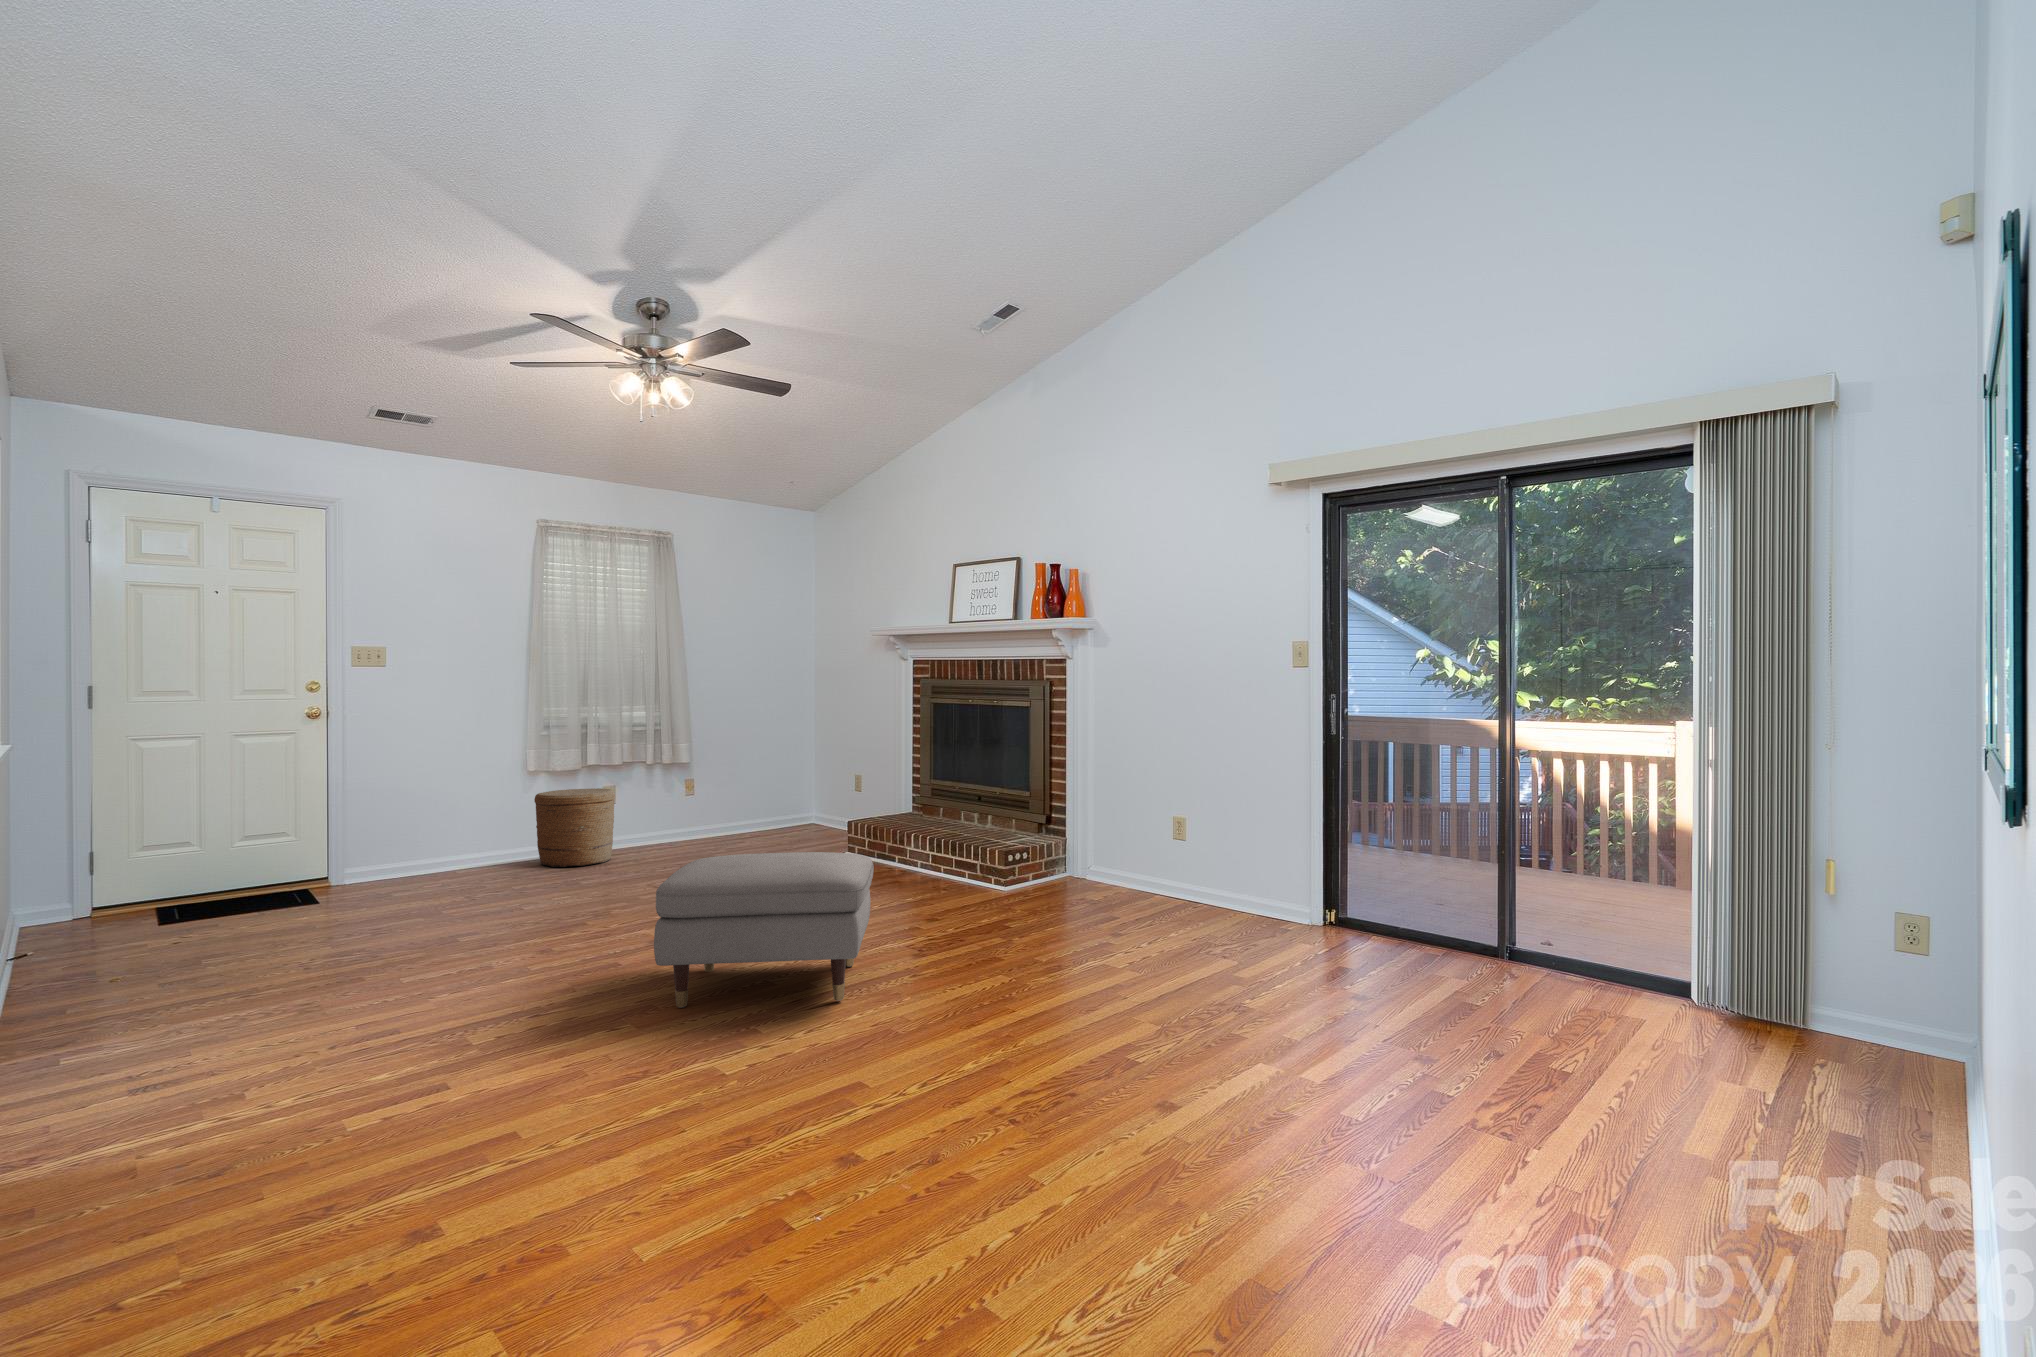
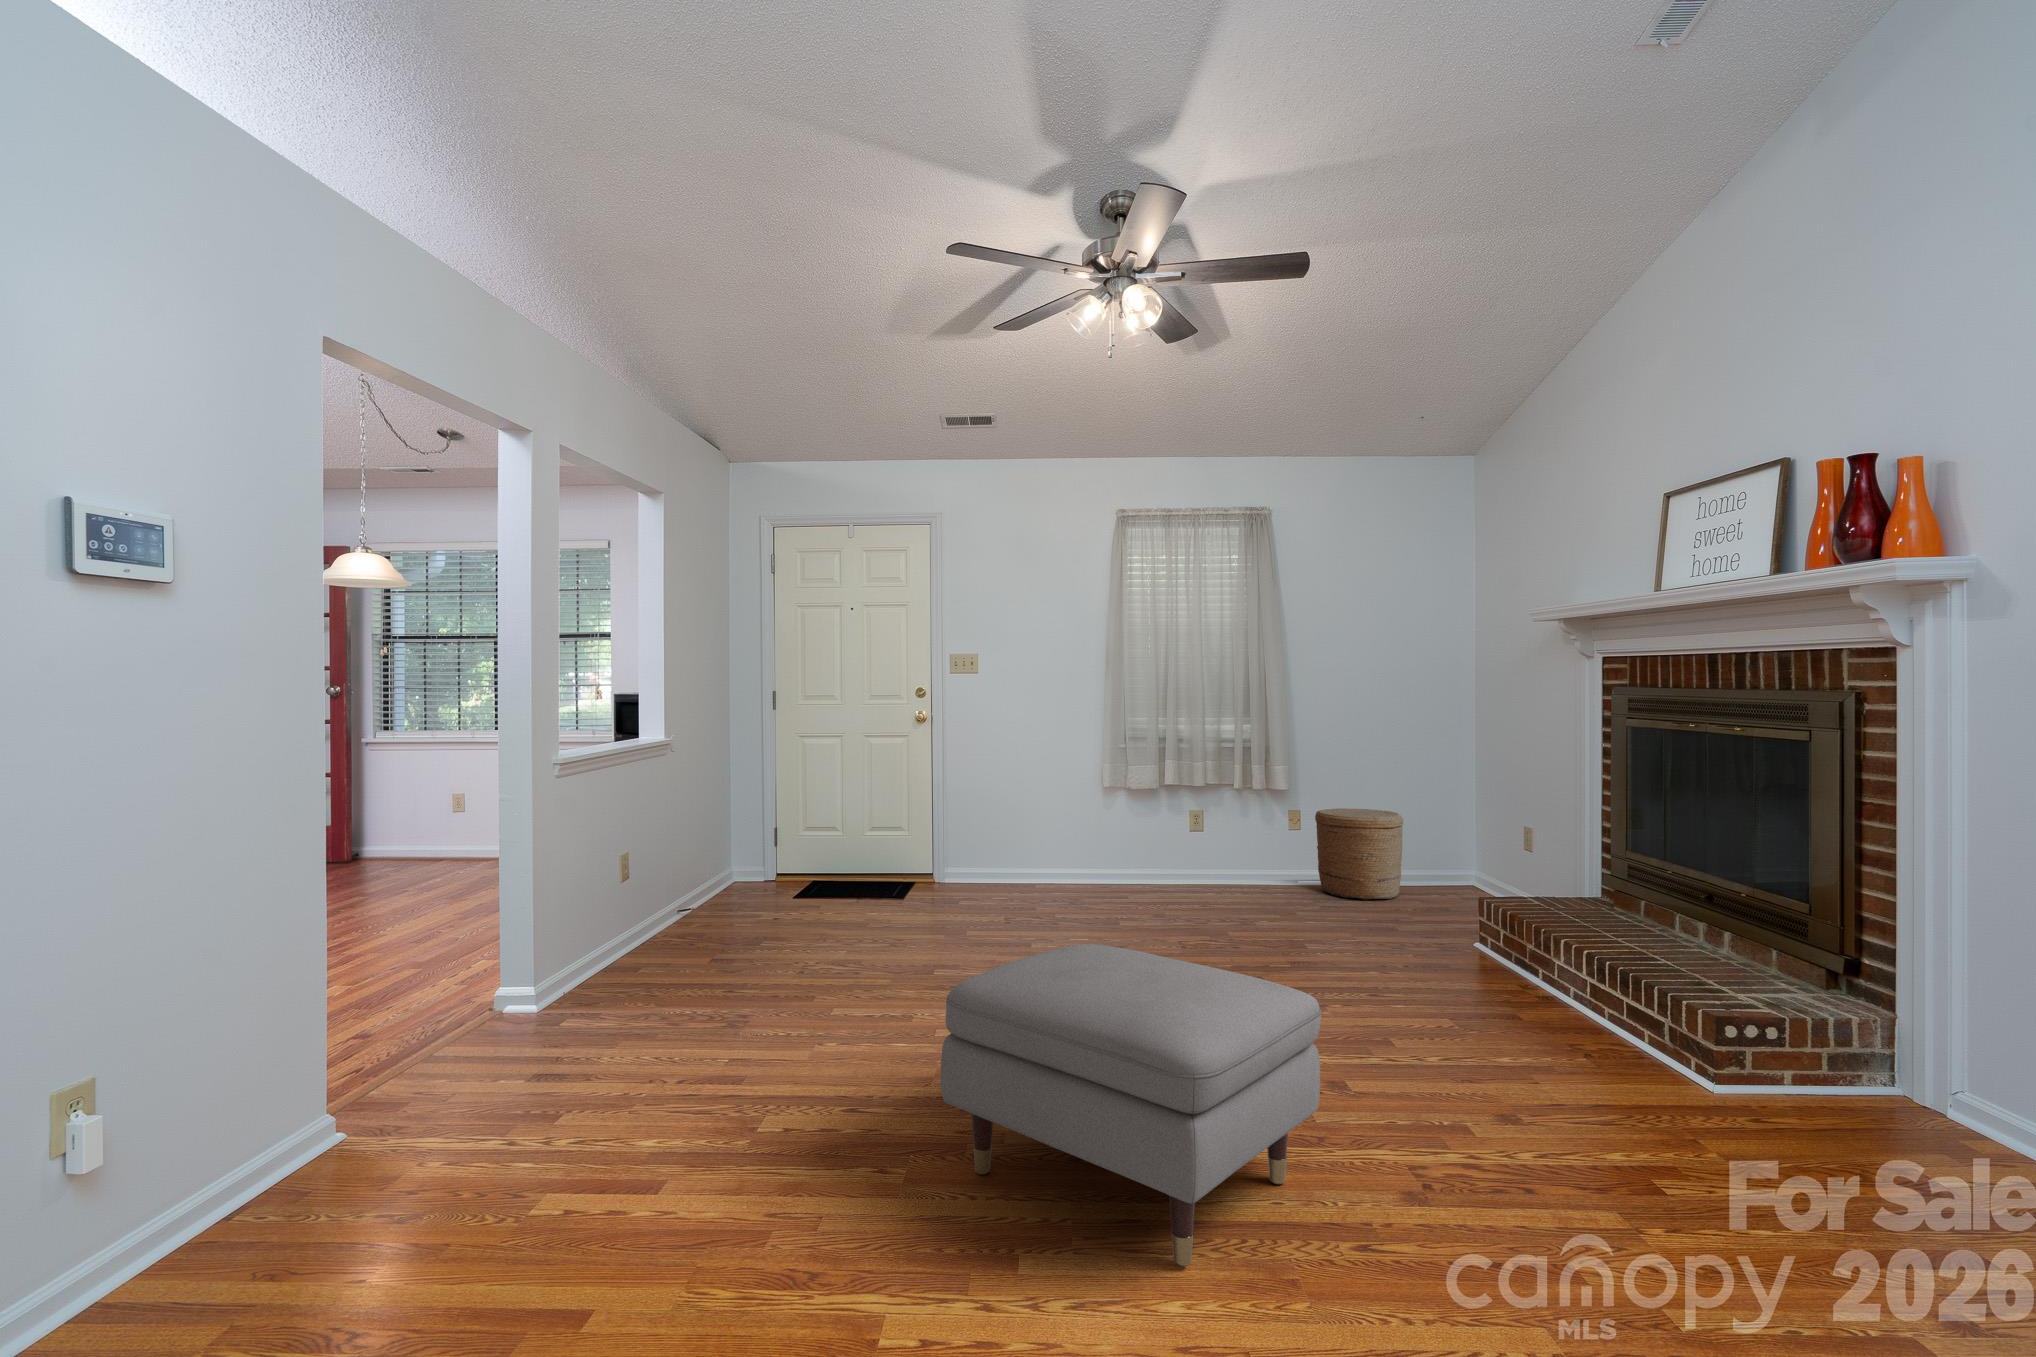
woven basket: present [534,788,615,867] -> present [1315,808,1403,900]

